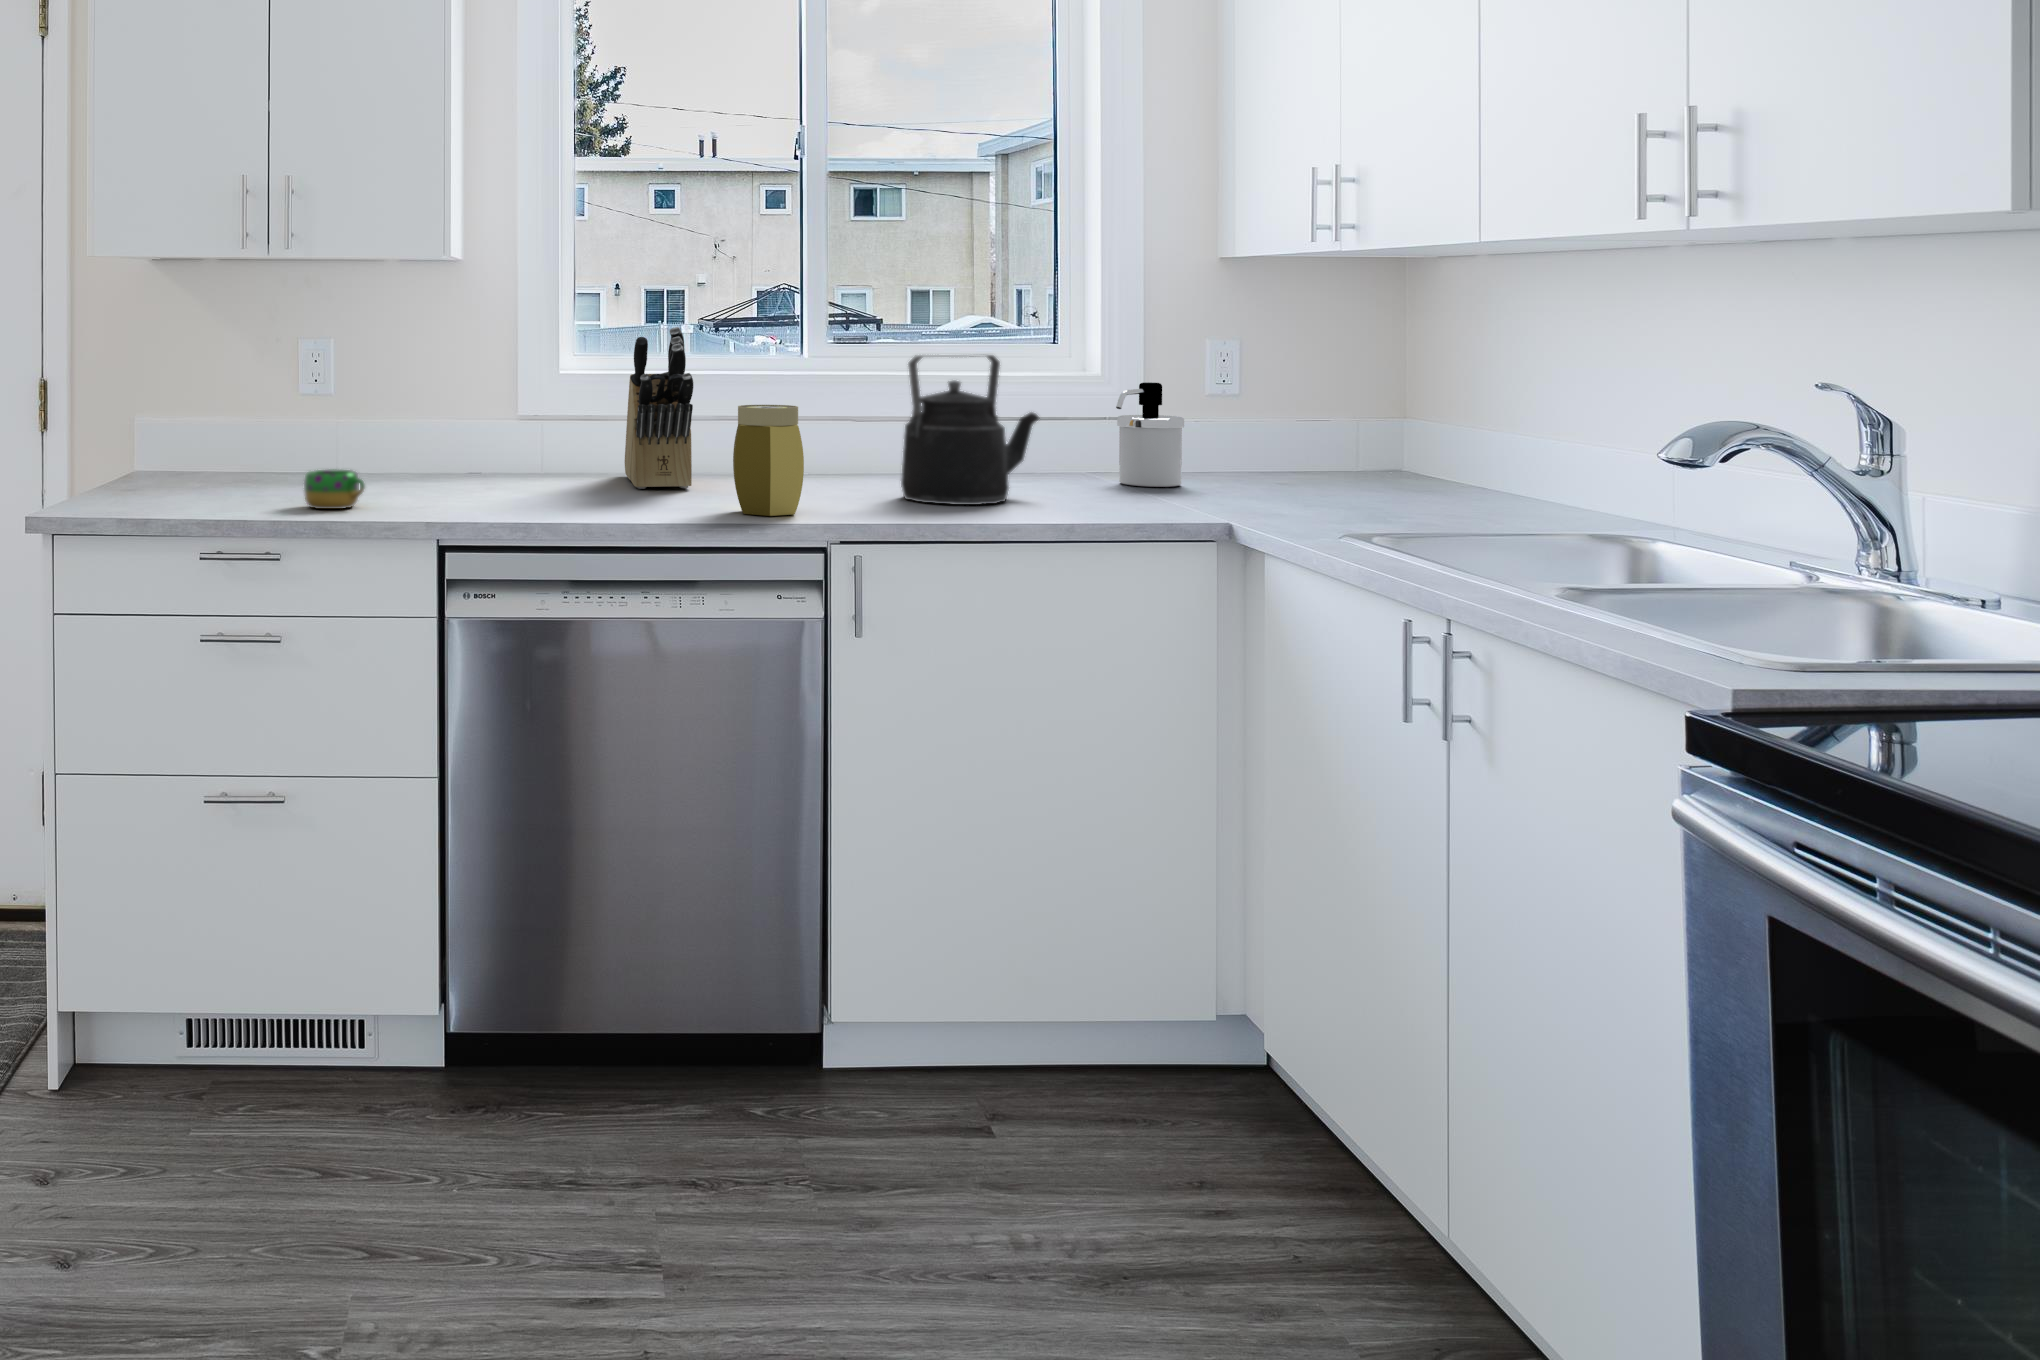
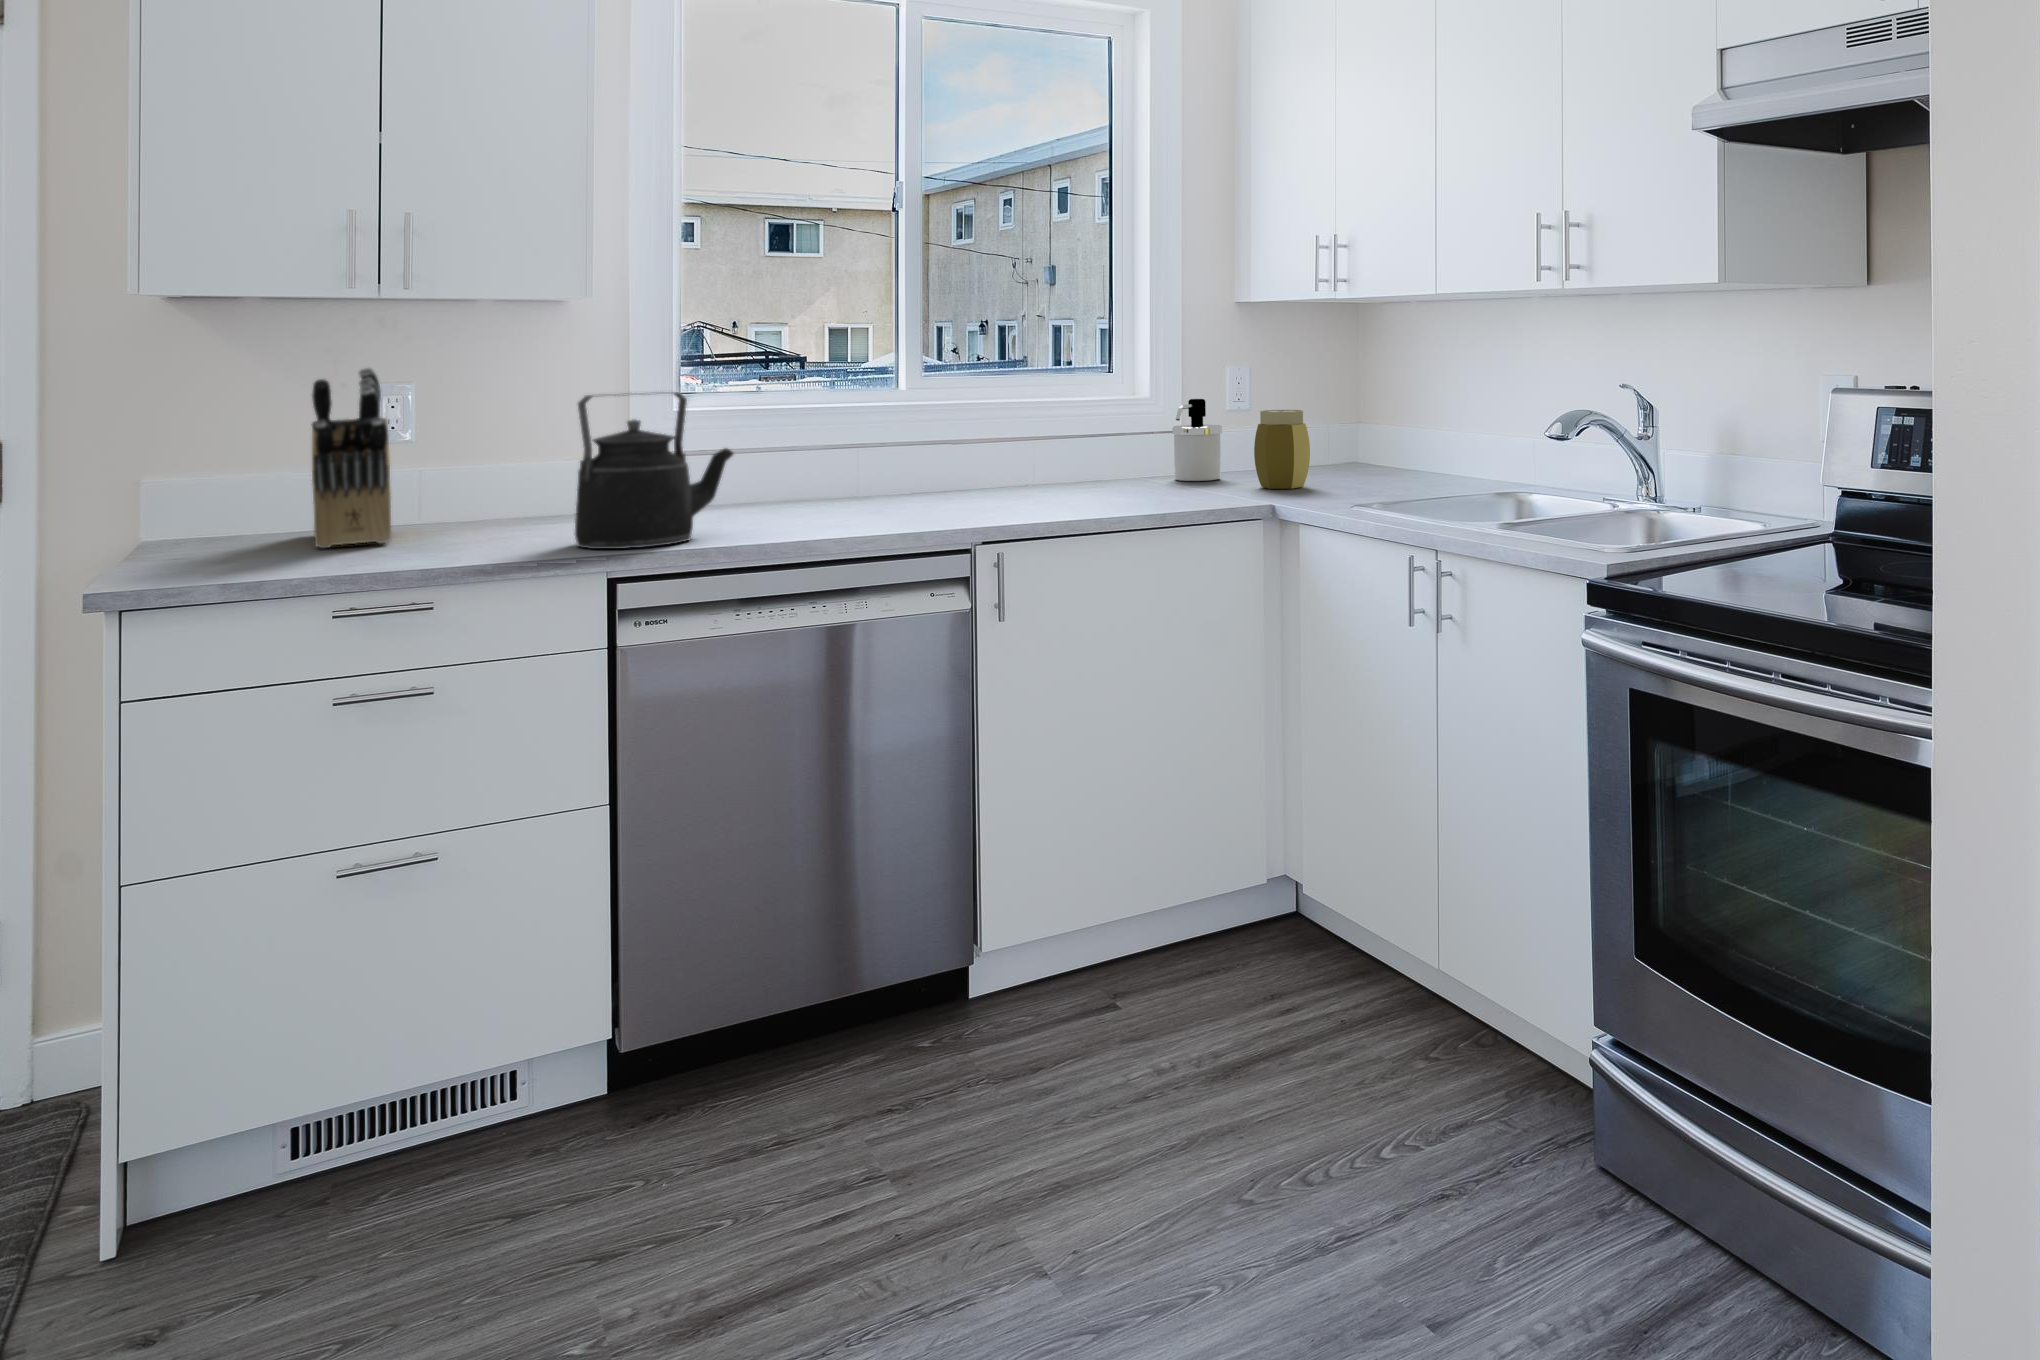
knife block: present [625,327,693,489] -> present [312,368,391,548]
kettle: present [901,355,1039,505] -> present [575,392,733,549]
jar: present [733,405,804,516] -> present [1254,410,1310,489]
mug: present [304,469,365,509] -> none [432,512,508,554]

